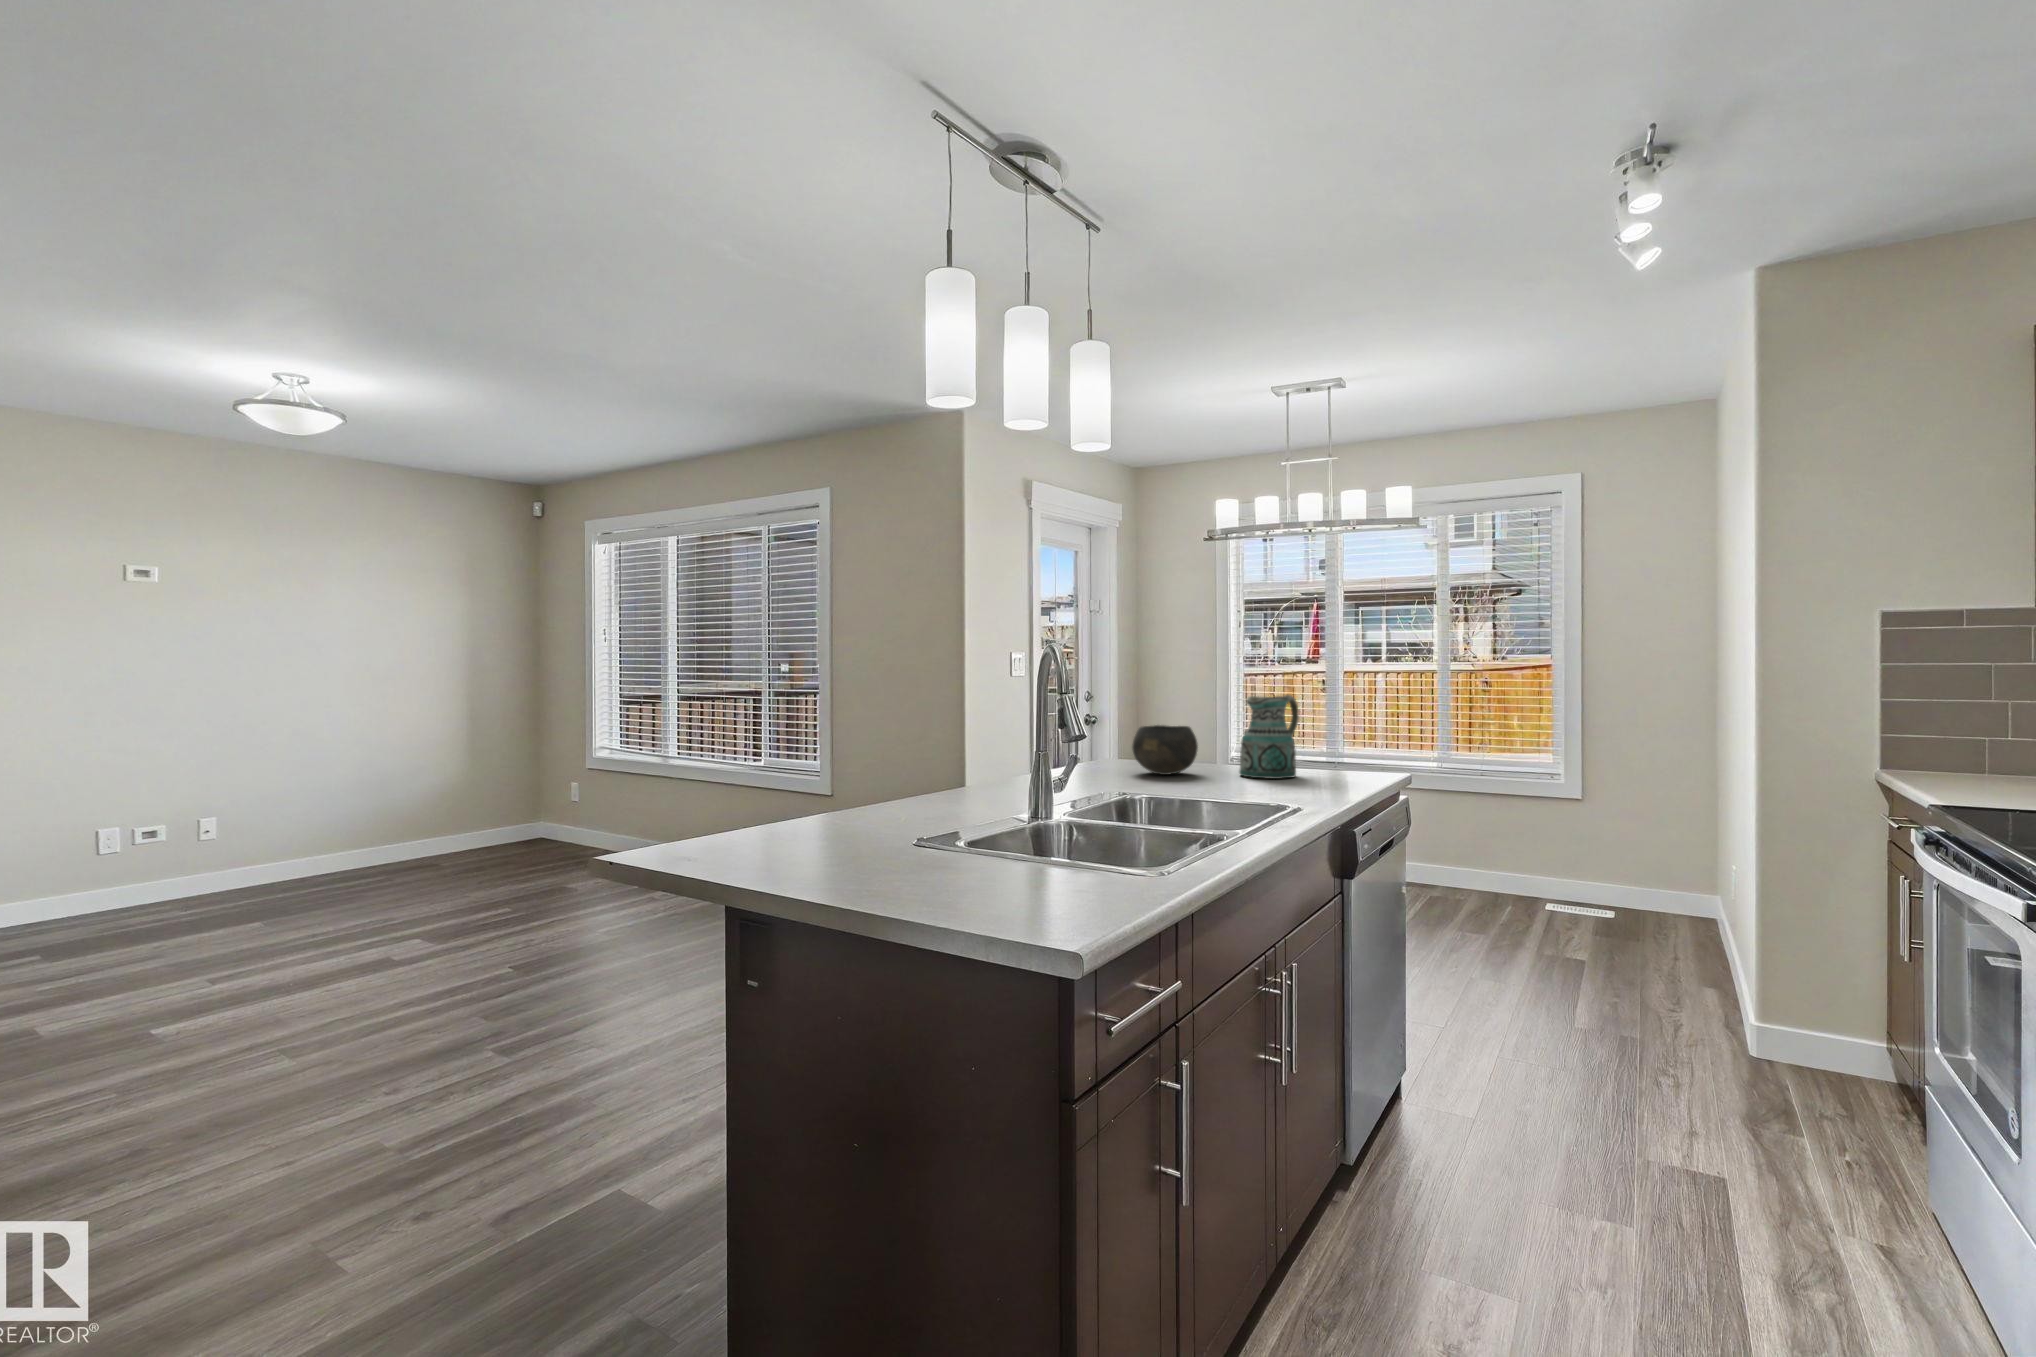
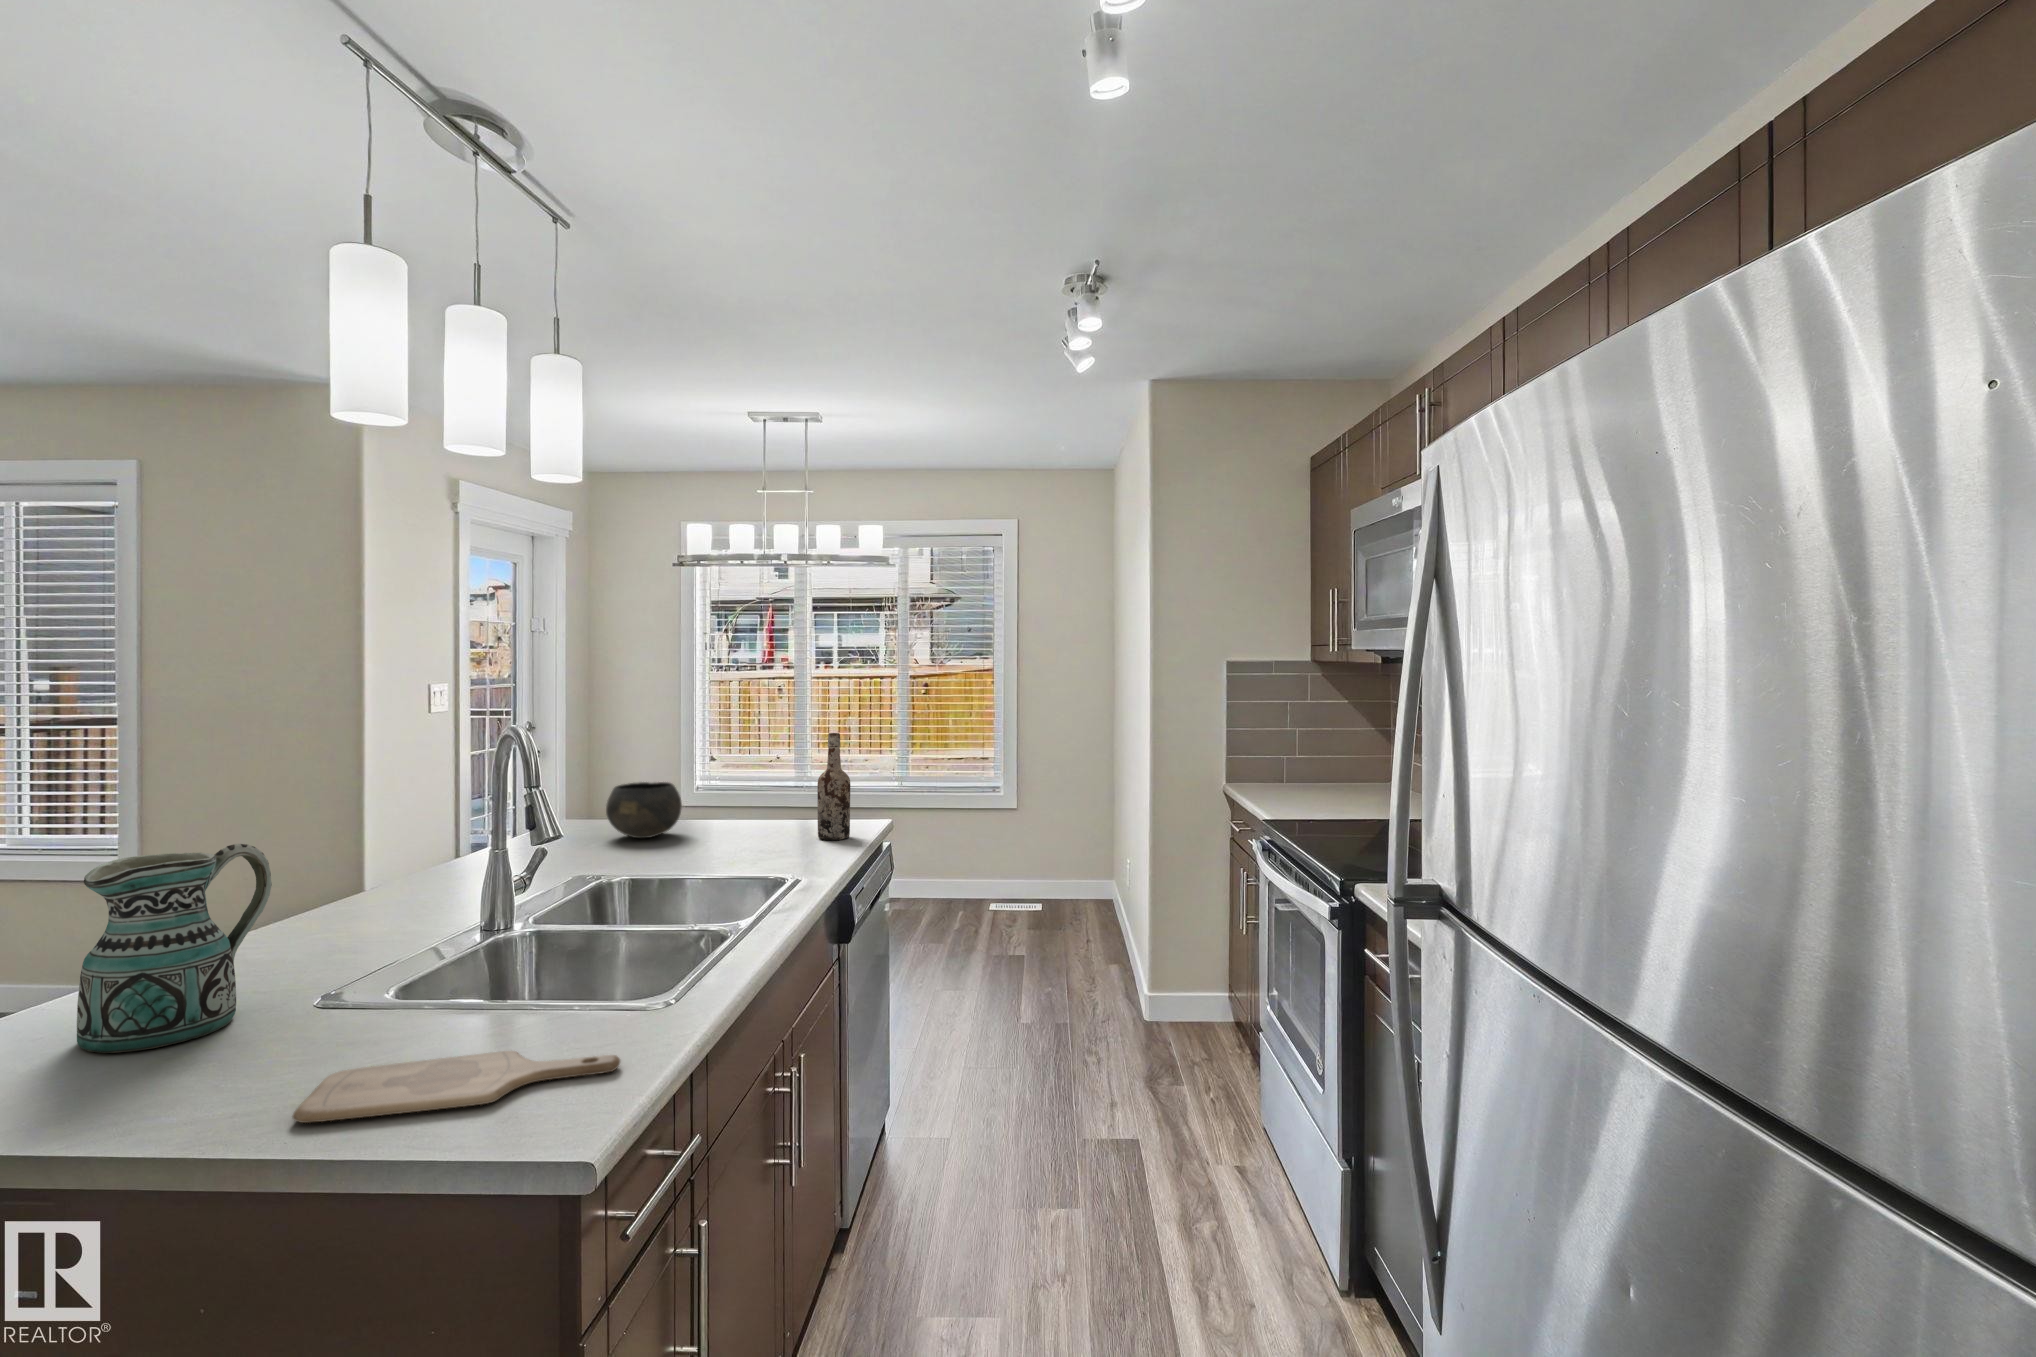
wine bottle: none [1326,680,1360,786] -> present [817,733,850,840]
ceramic pitcher: present [1239,695,1299,779] -> present [77,844,272,1053]
cutting board: none [889,874,1112,905] -> present [292,1051,620,1123]

